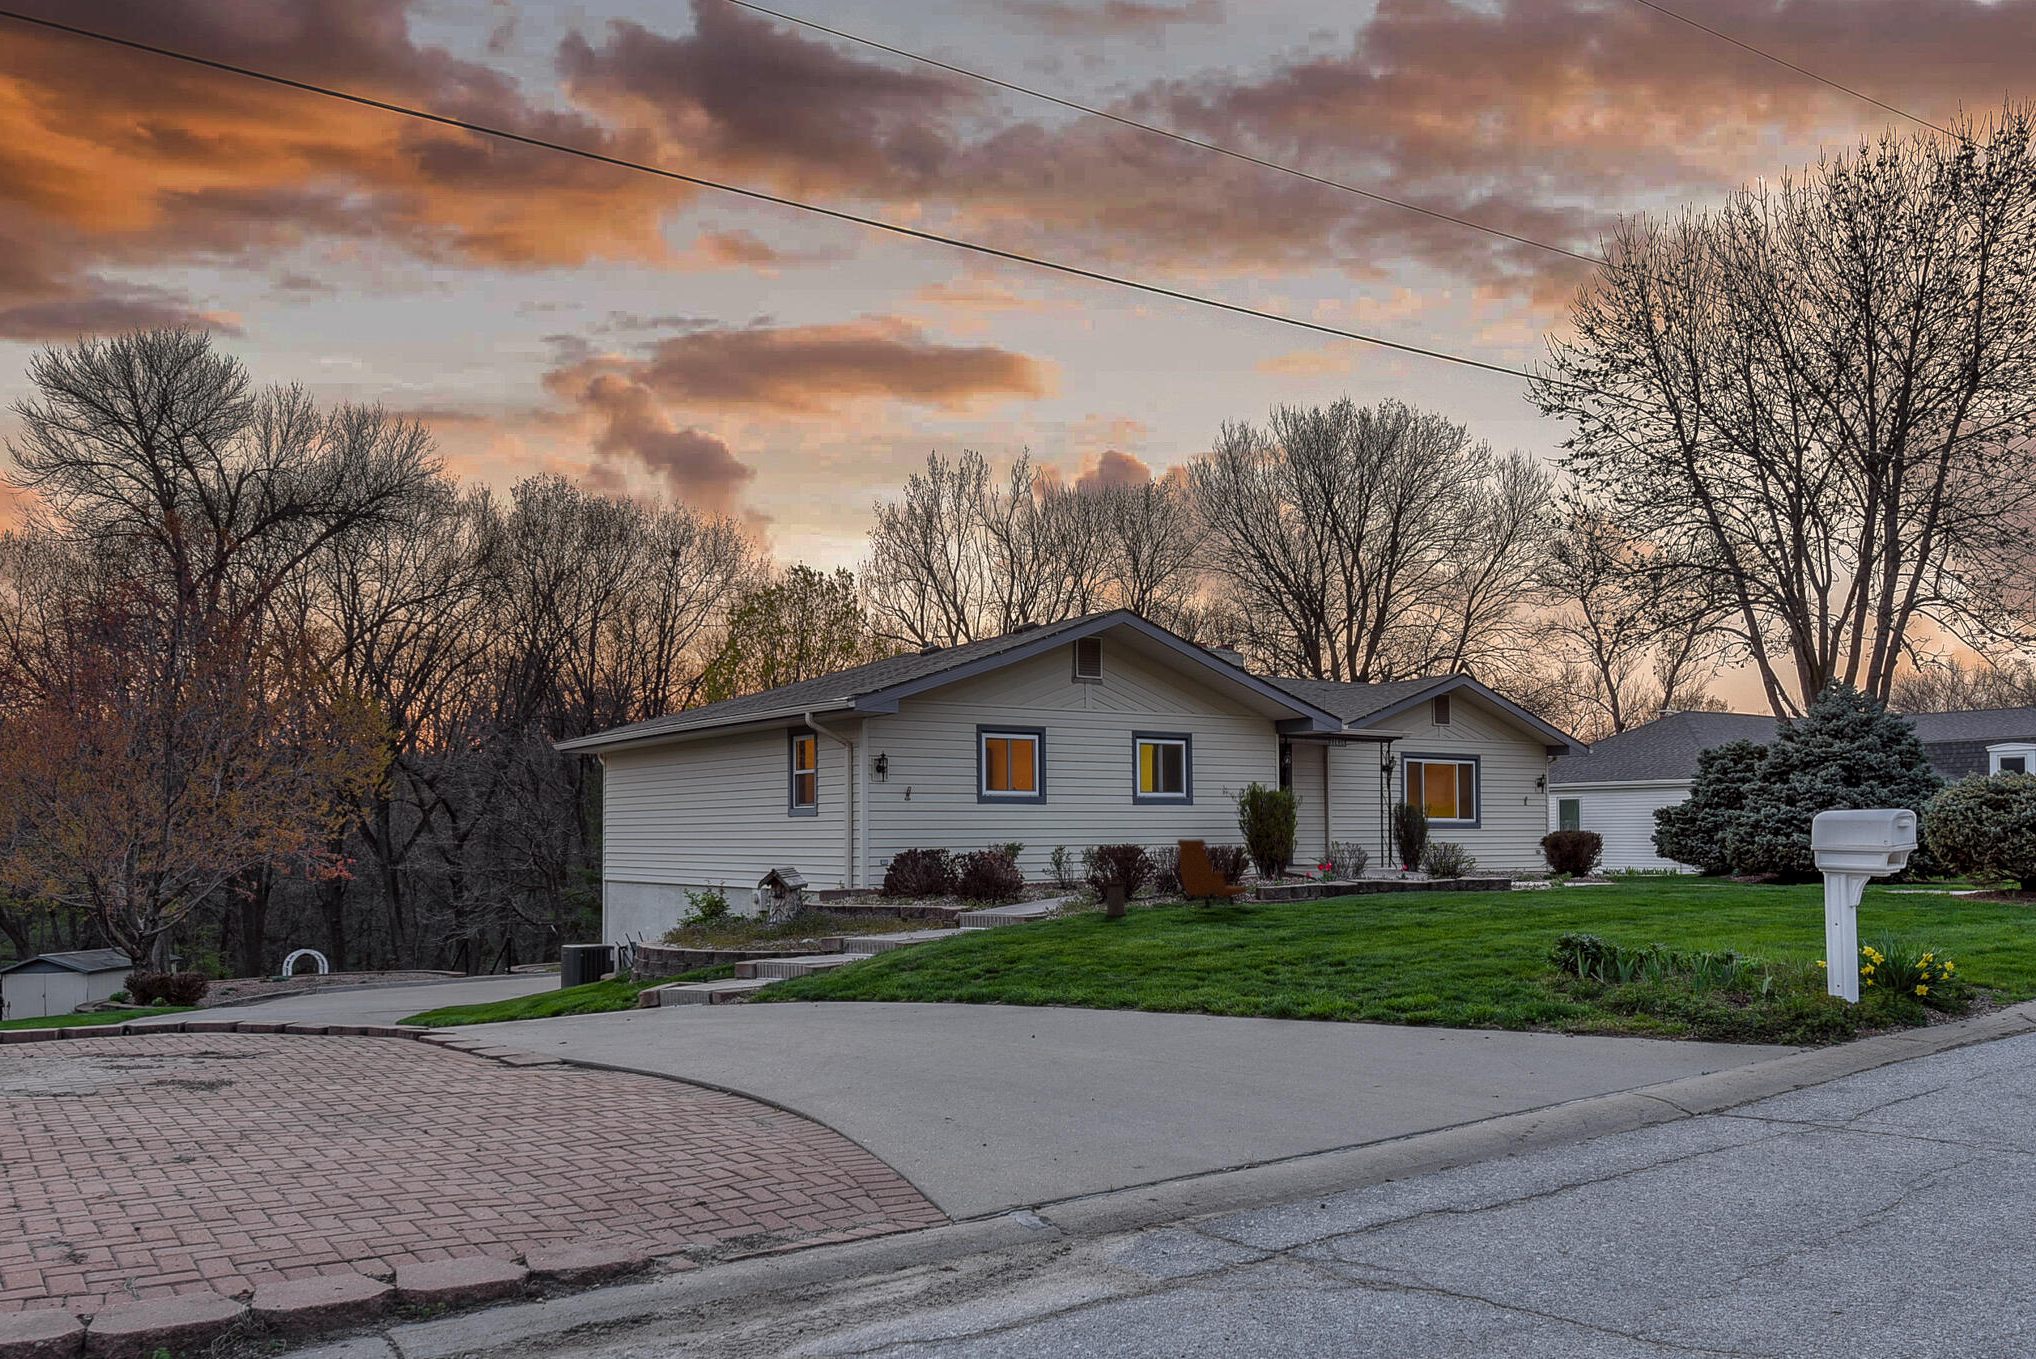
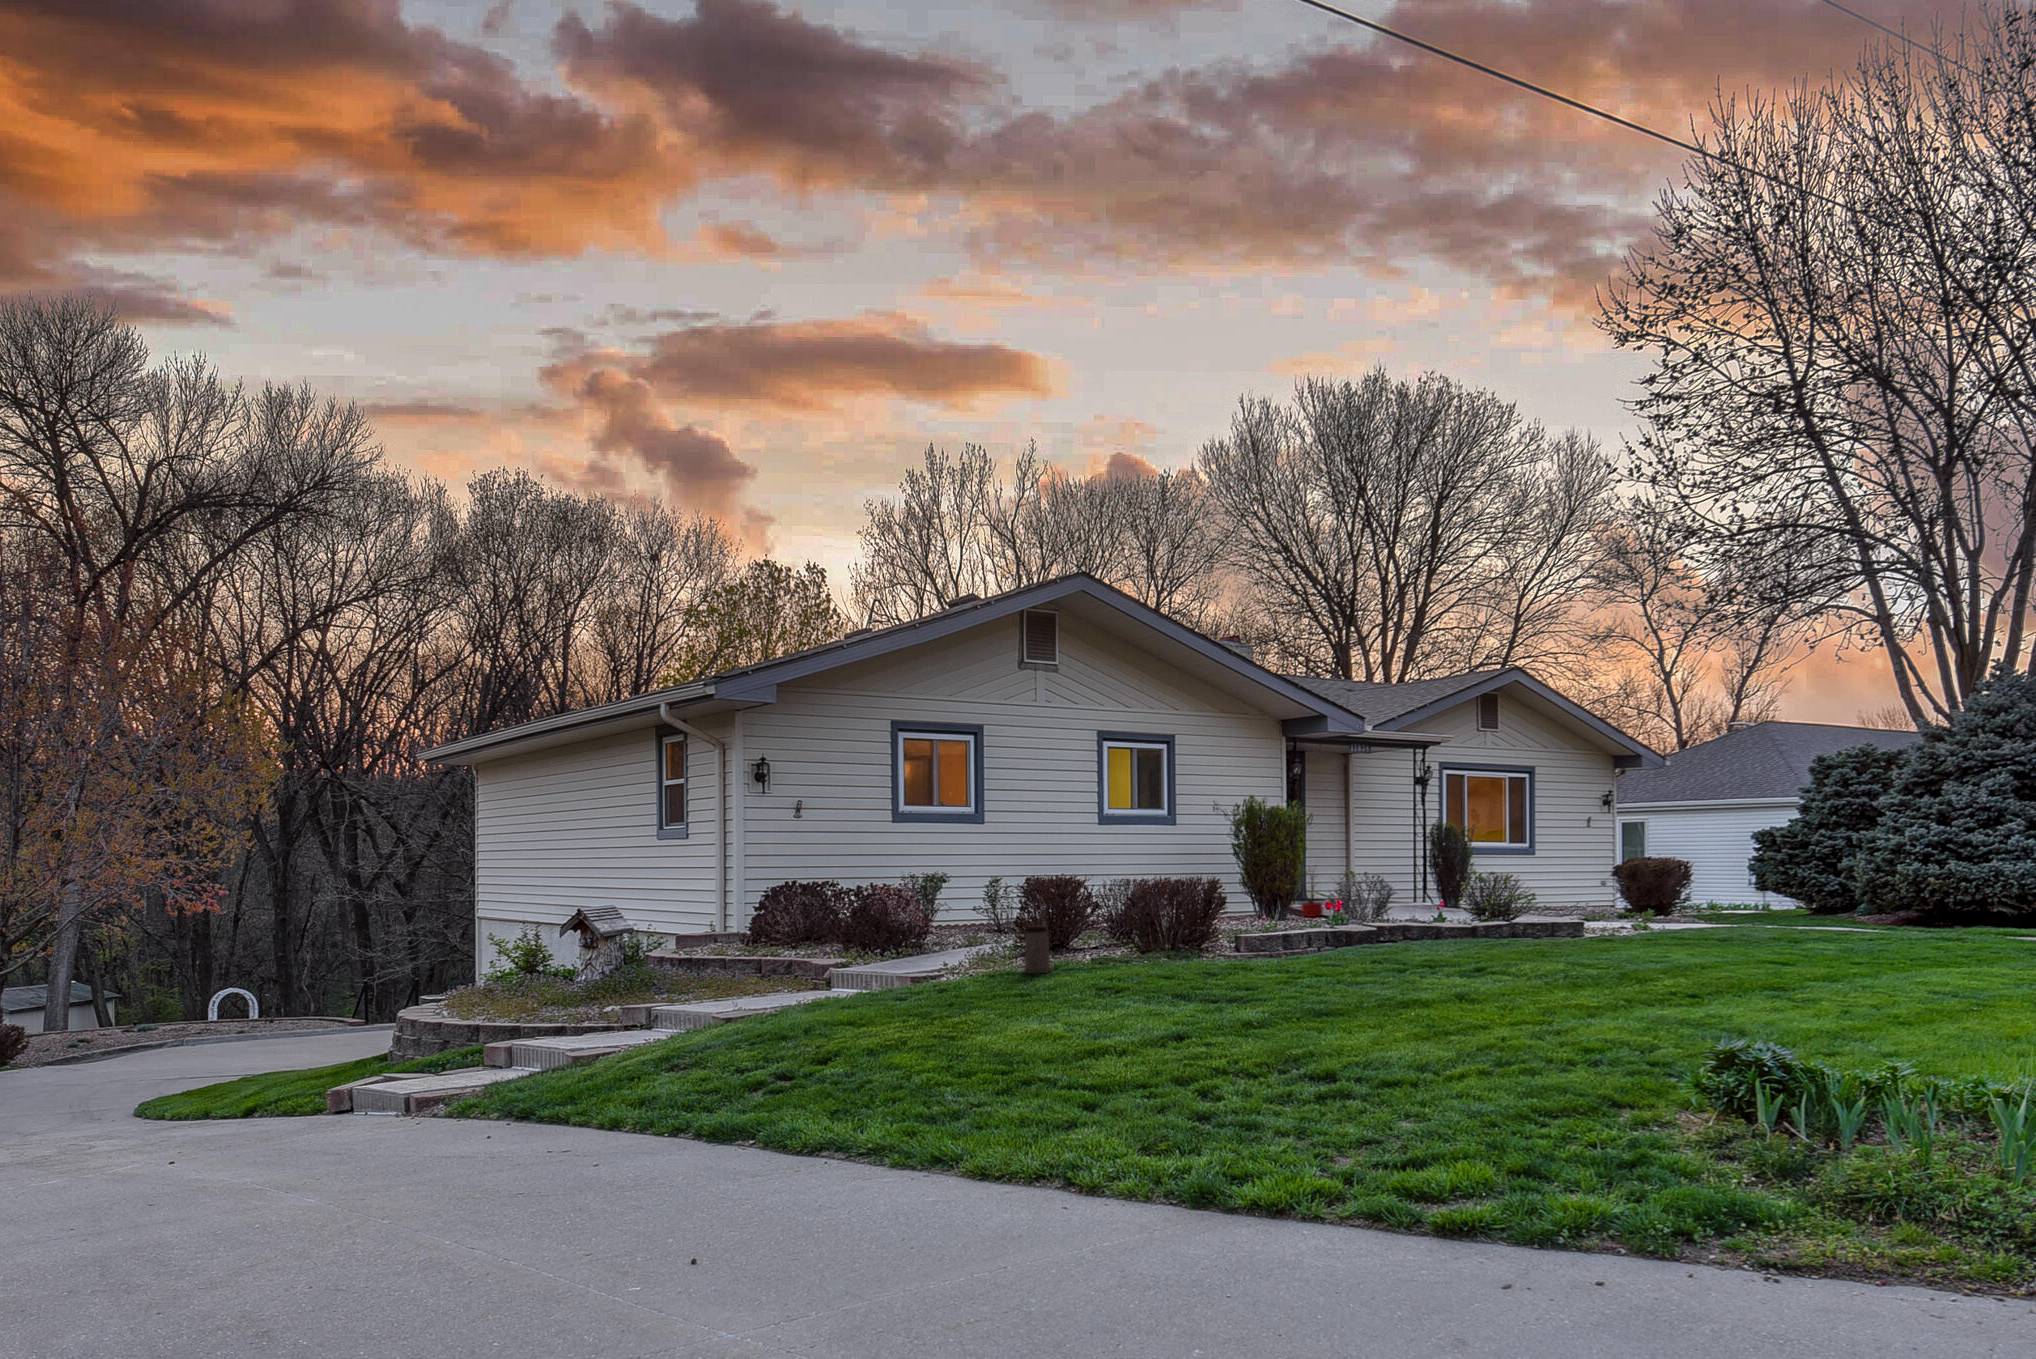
decorative plant: none [1281,837,1314,877] -> present [1301,874,1323,916]
lounge chair: present [1177,839,1247,910] -> none [1122,865,1224,971]

